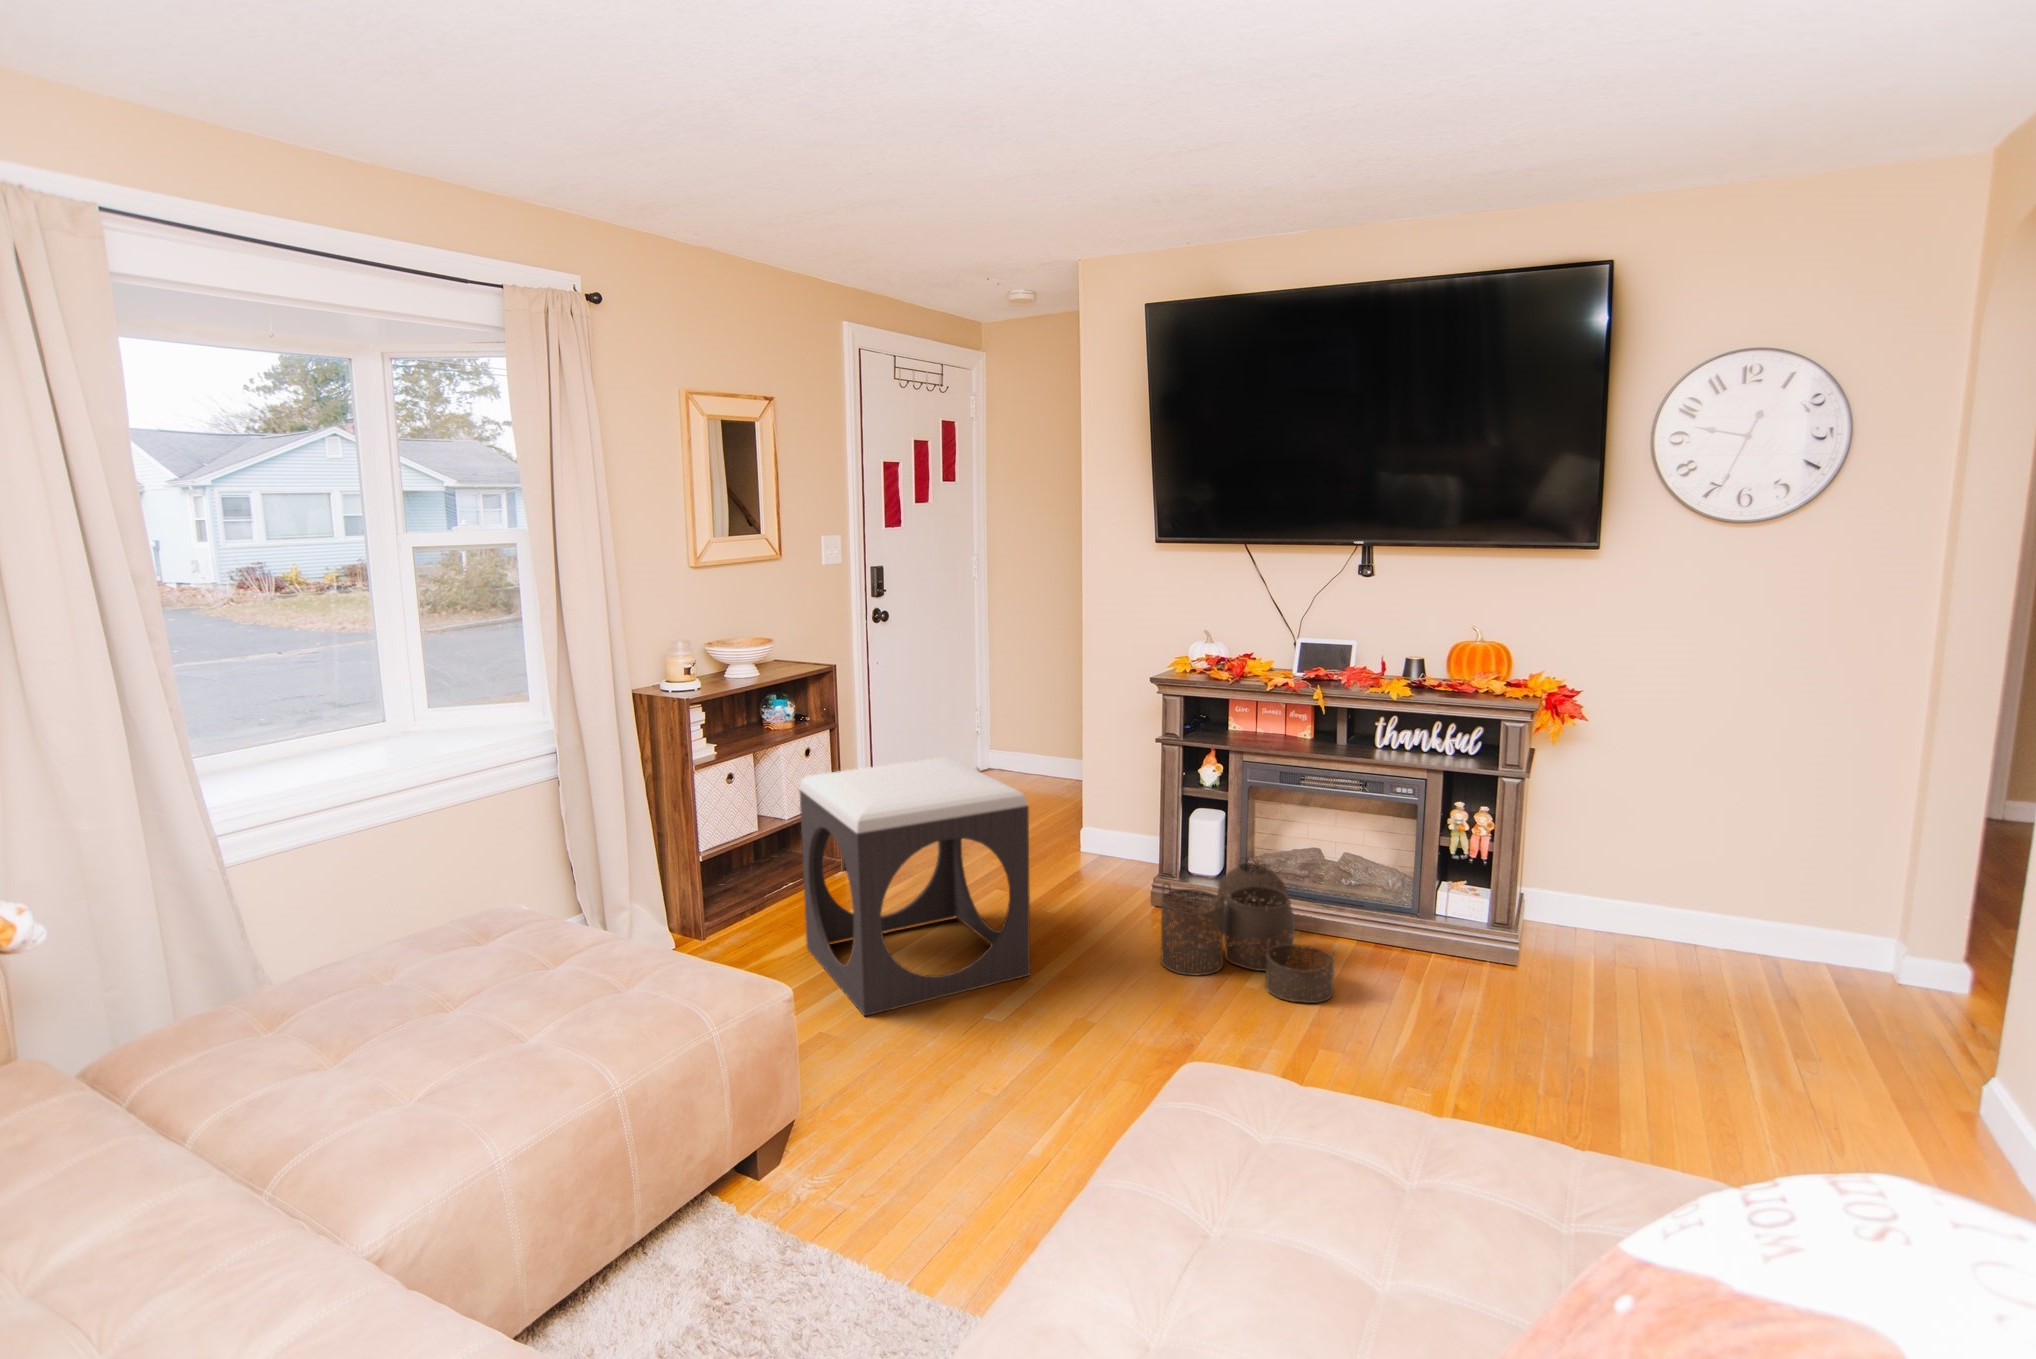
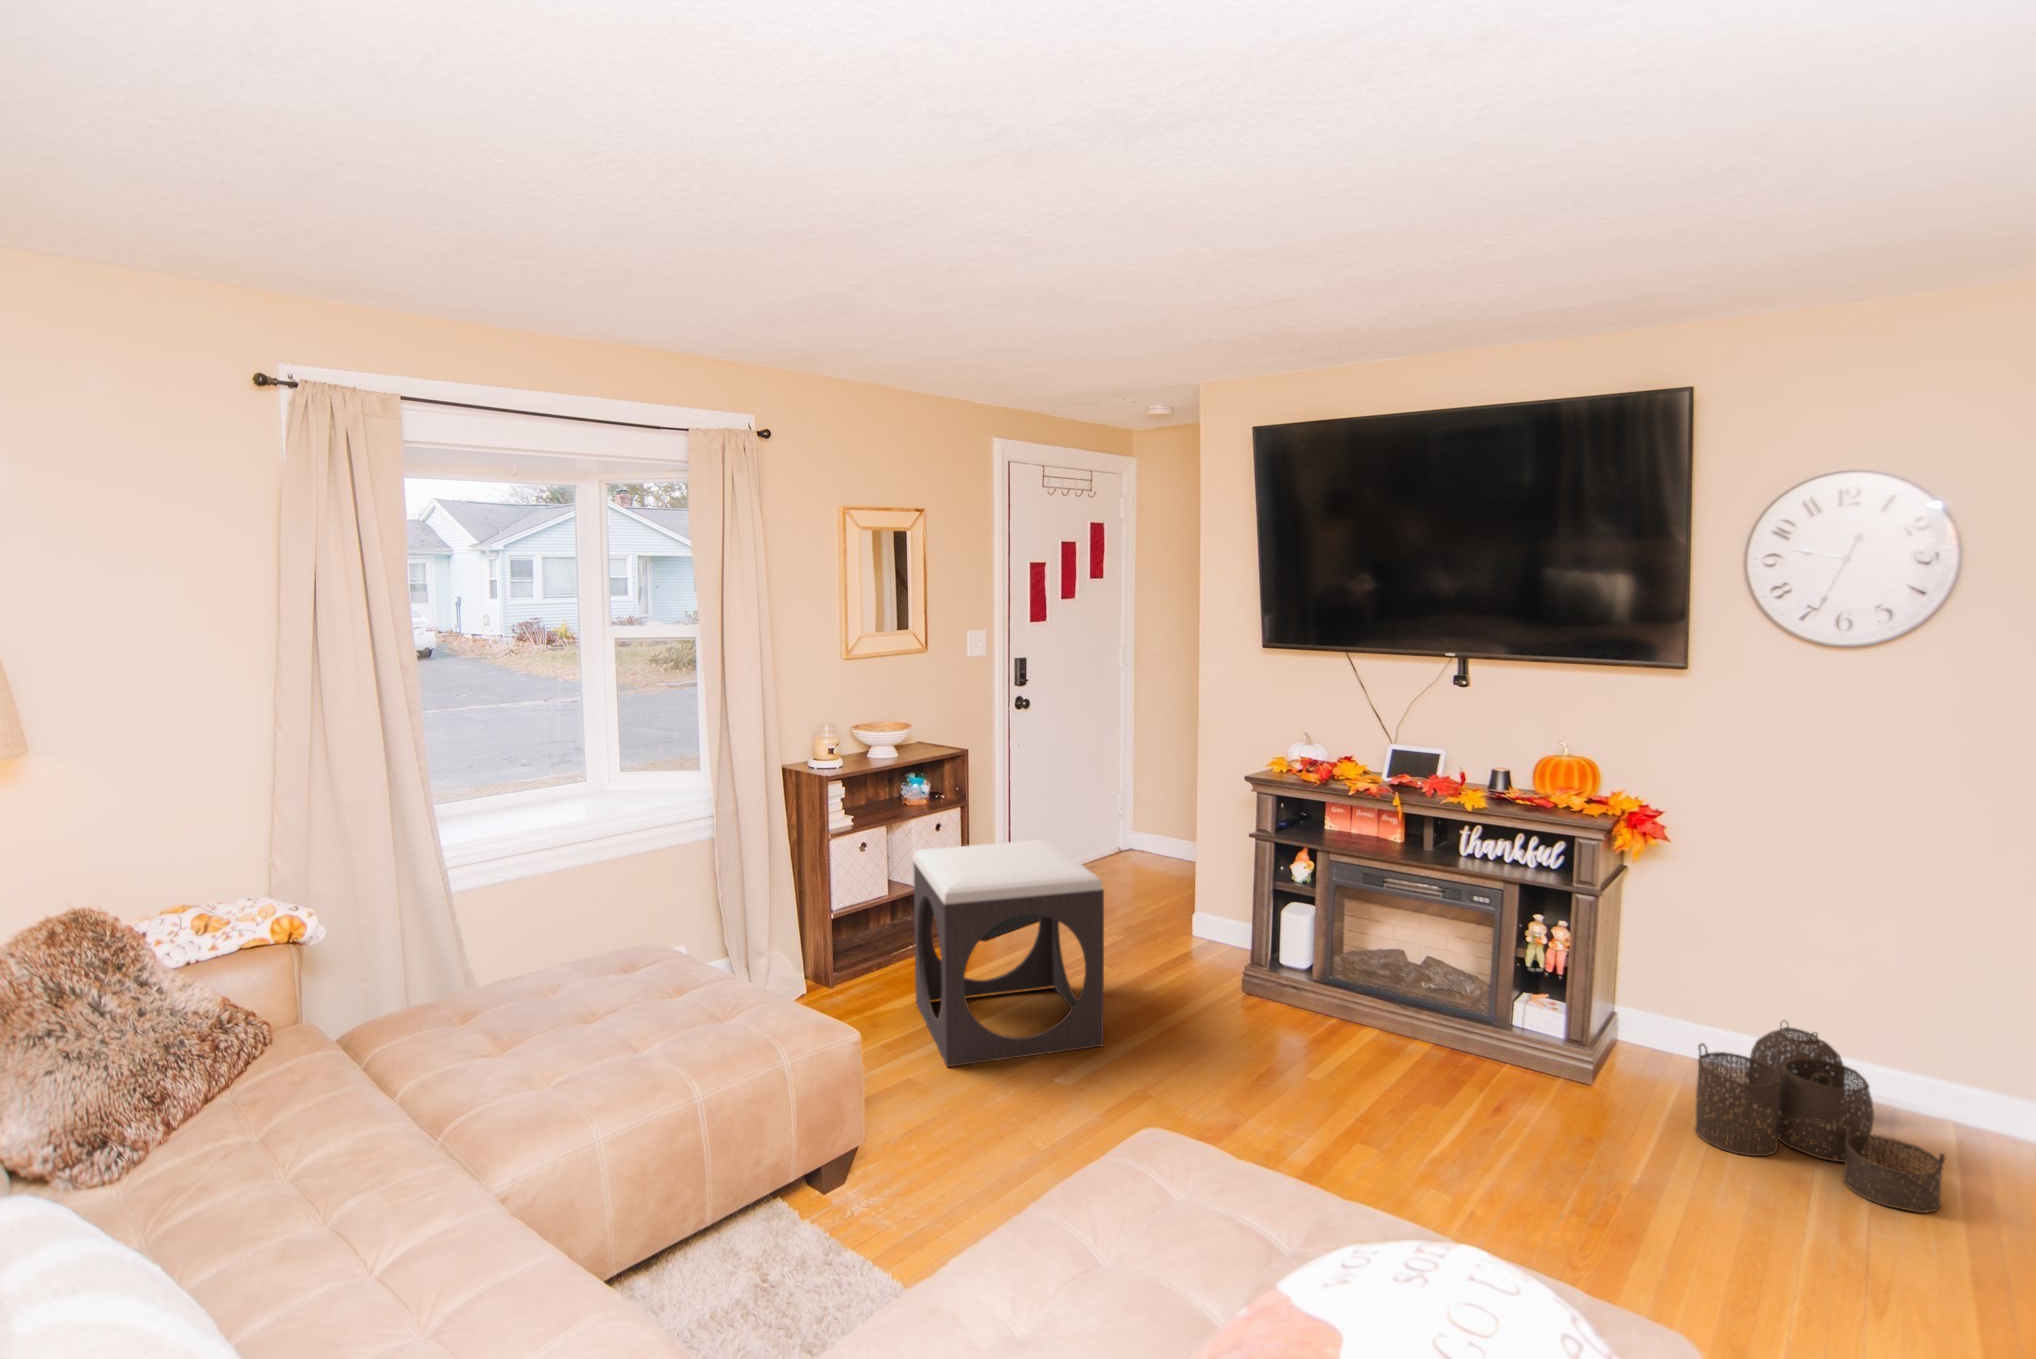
woven basket: present [1161,862,1335,1003] -> present [1695,1023,1945,1213]

